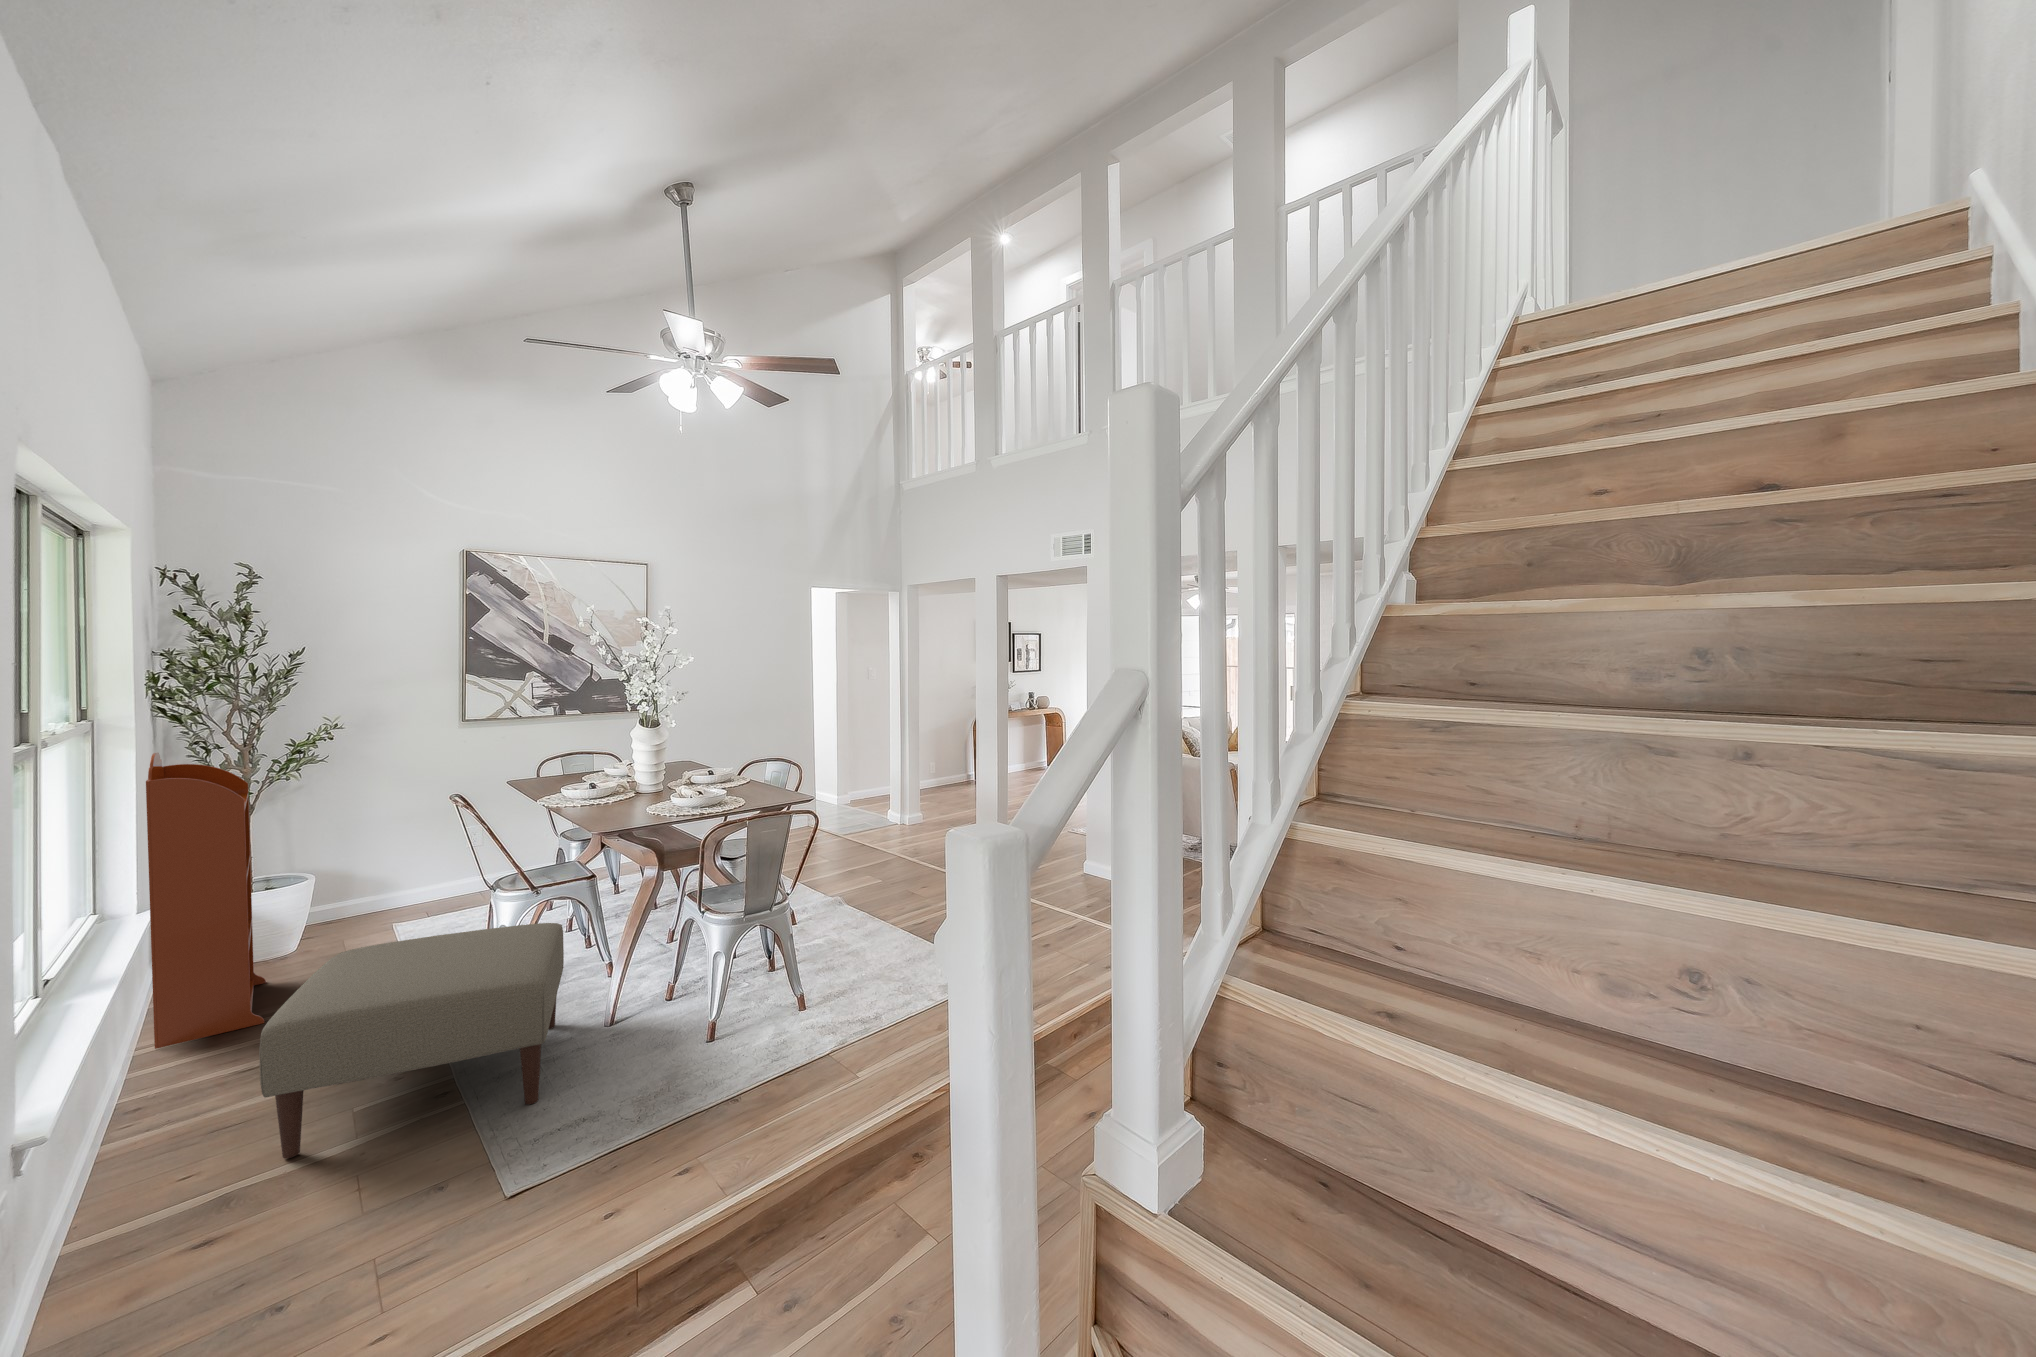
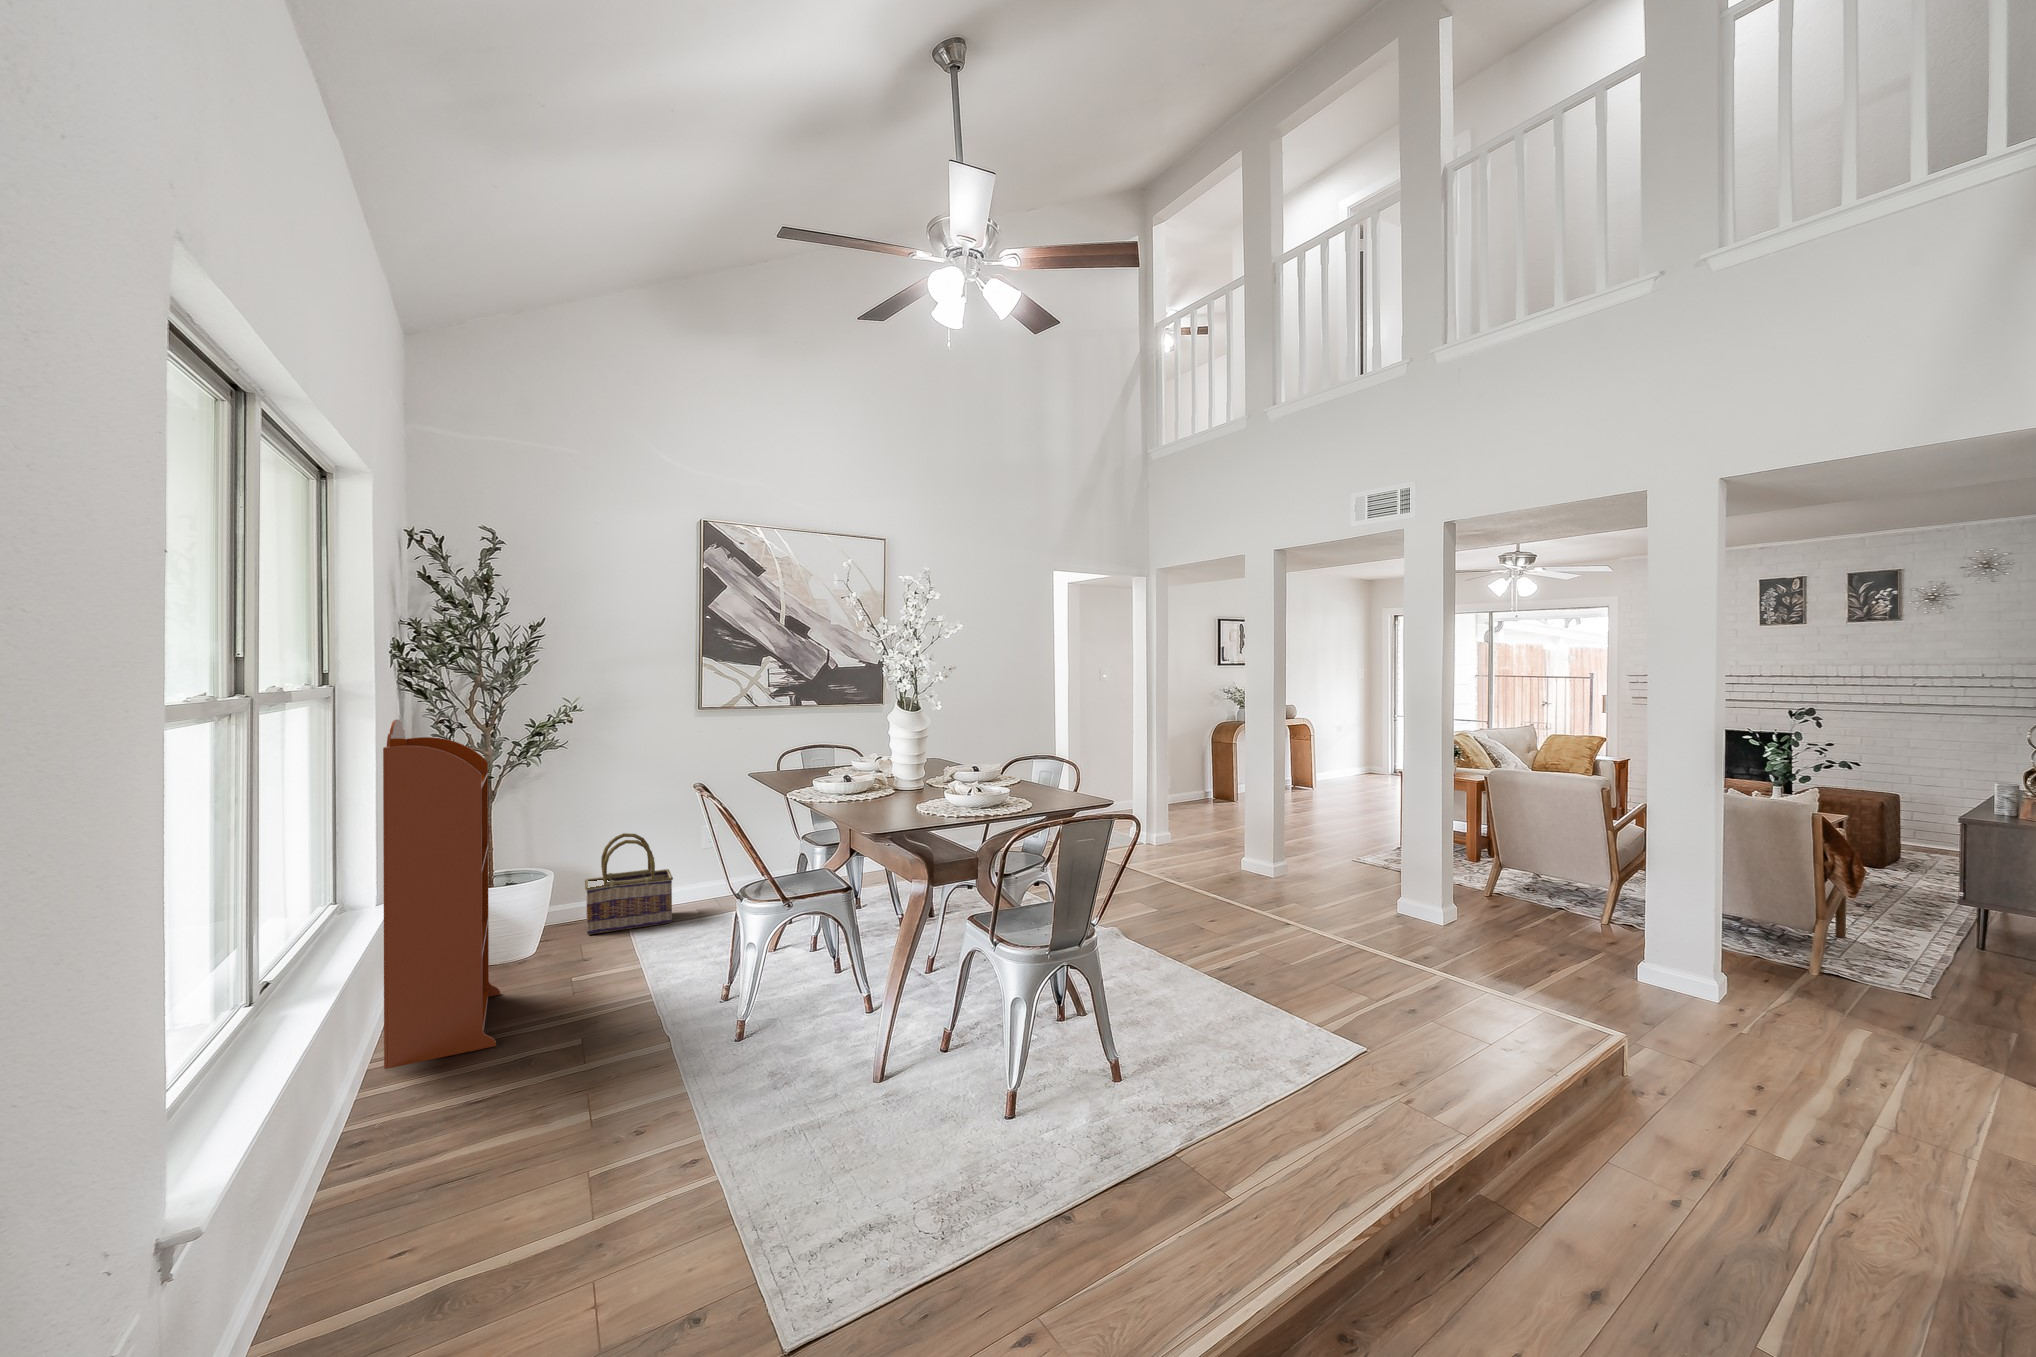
basket: none [351,835,441,927] -> present [585,833,673,934]
ottoman: present [259,923,564,1158] -> none [481,945,836,1262]

